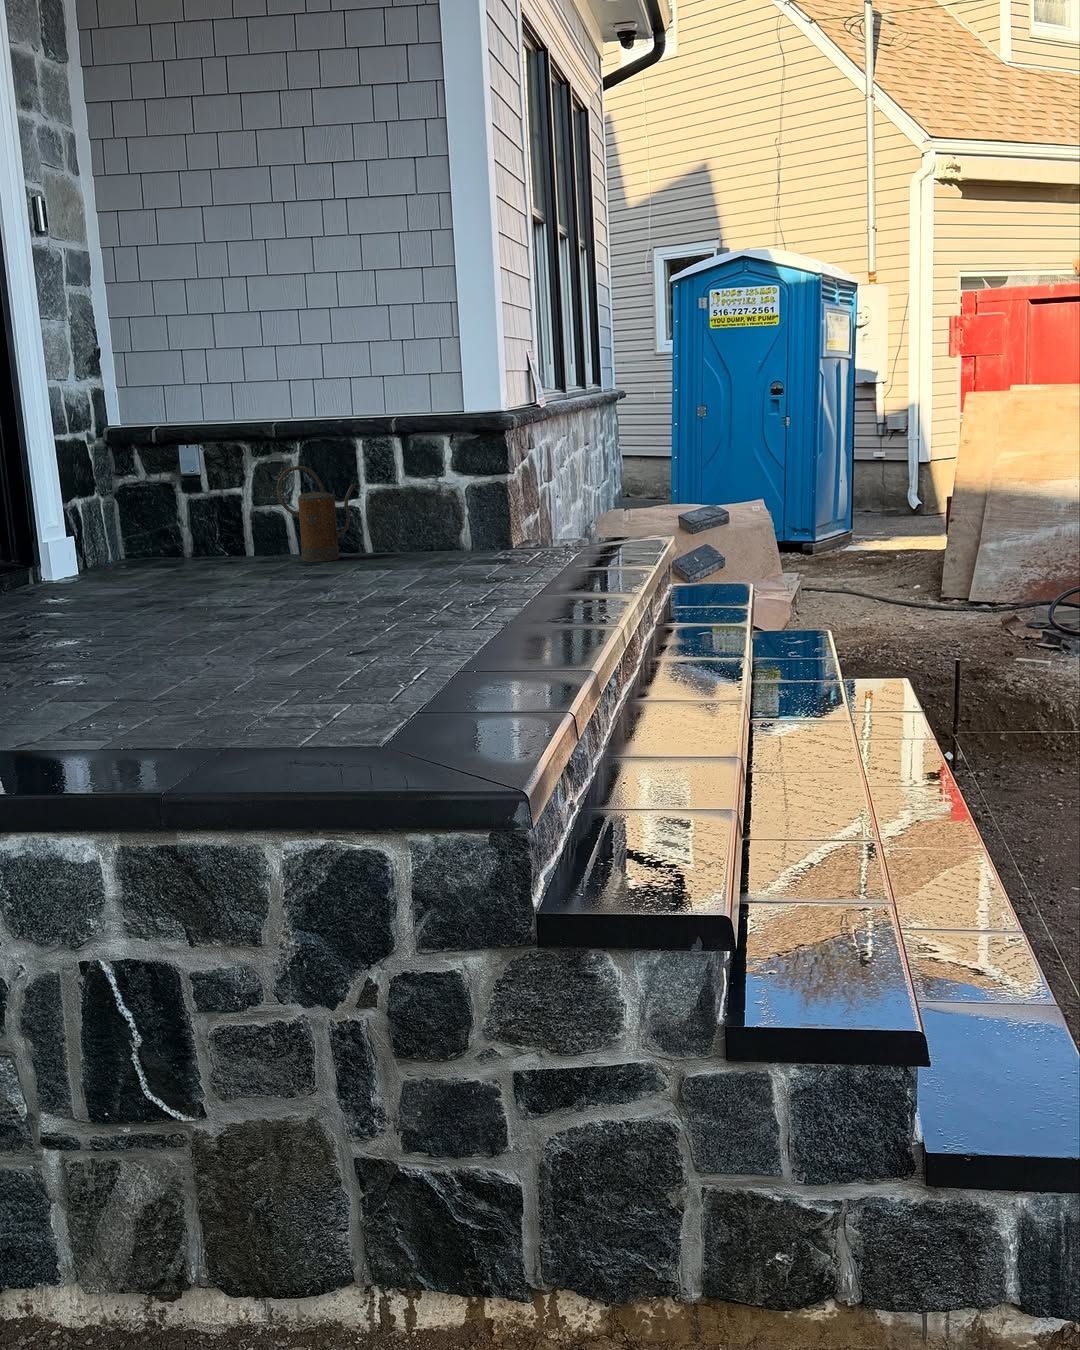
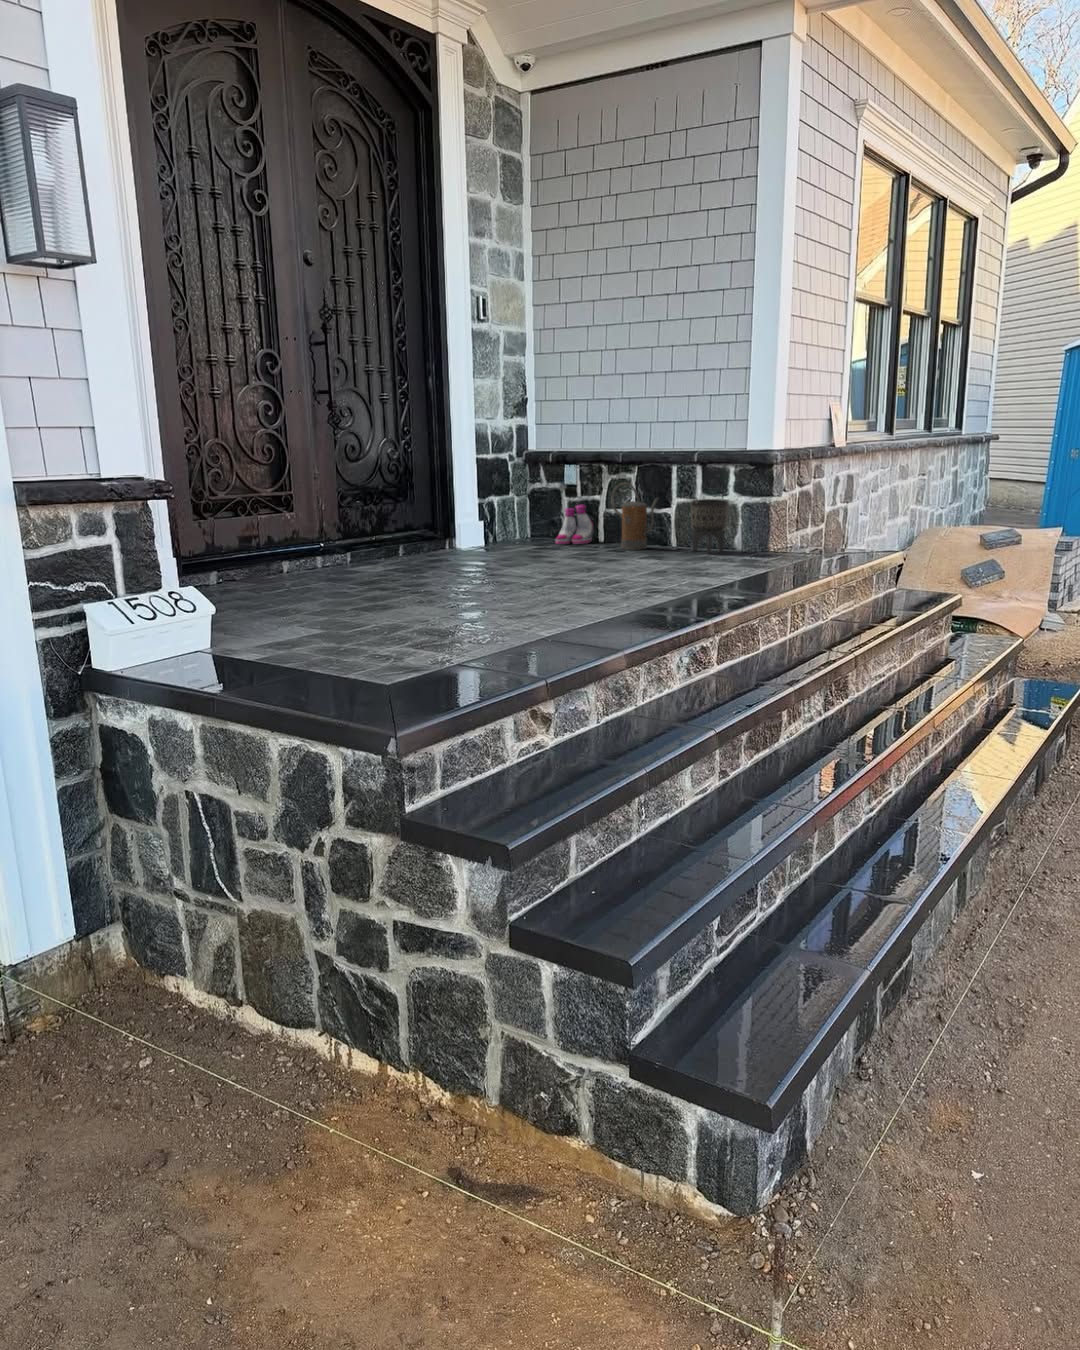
planter: none [402,482,455,557] -> present [691,499,729,554]
boots: none [188,502,242,564] -> present [555,504,593,544]

